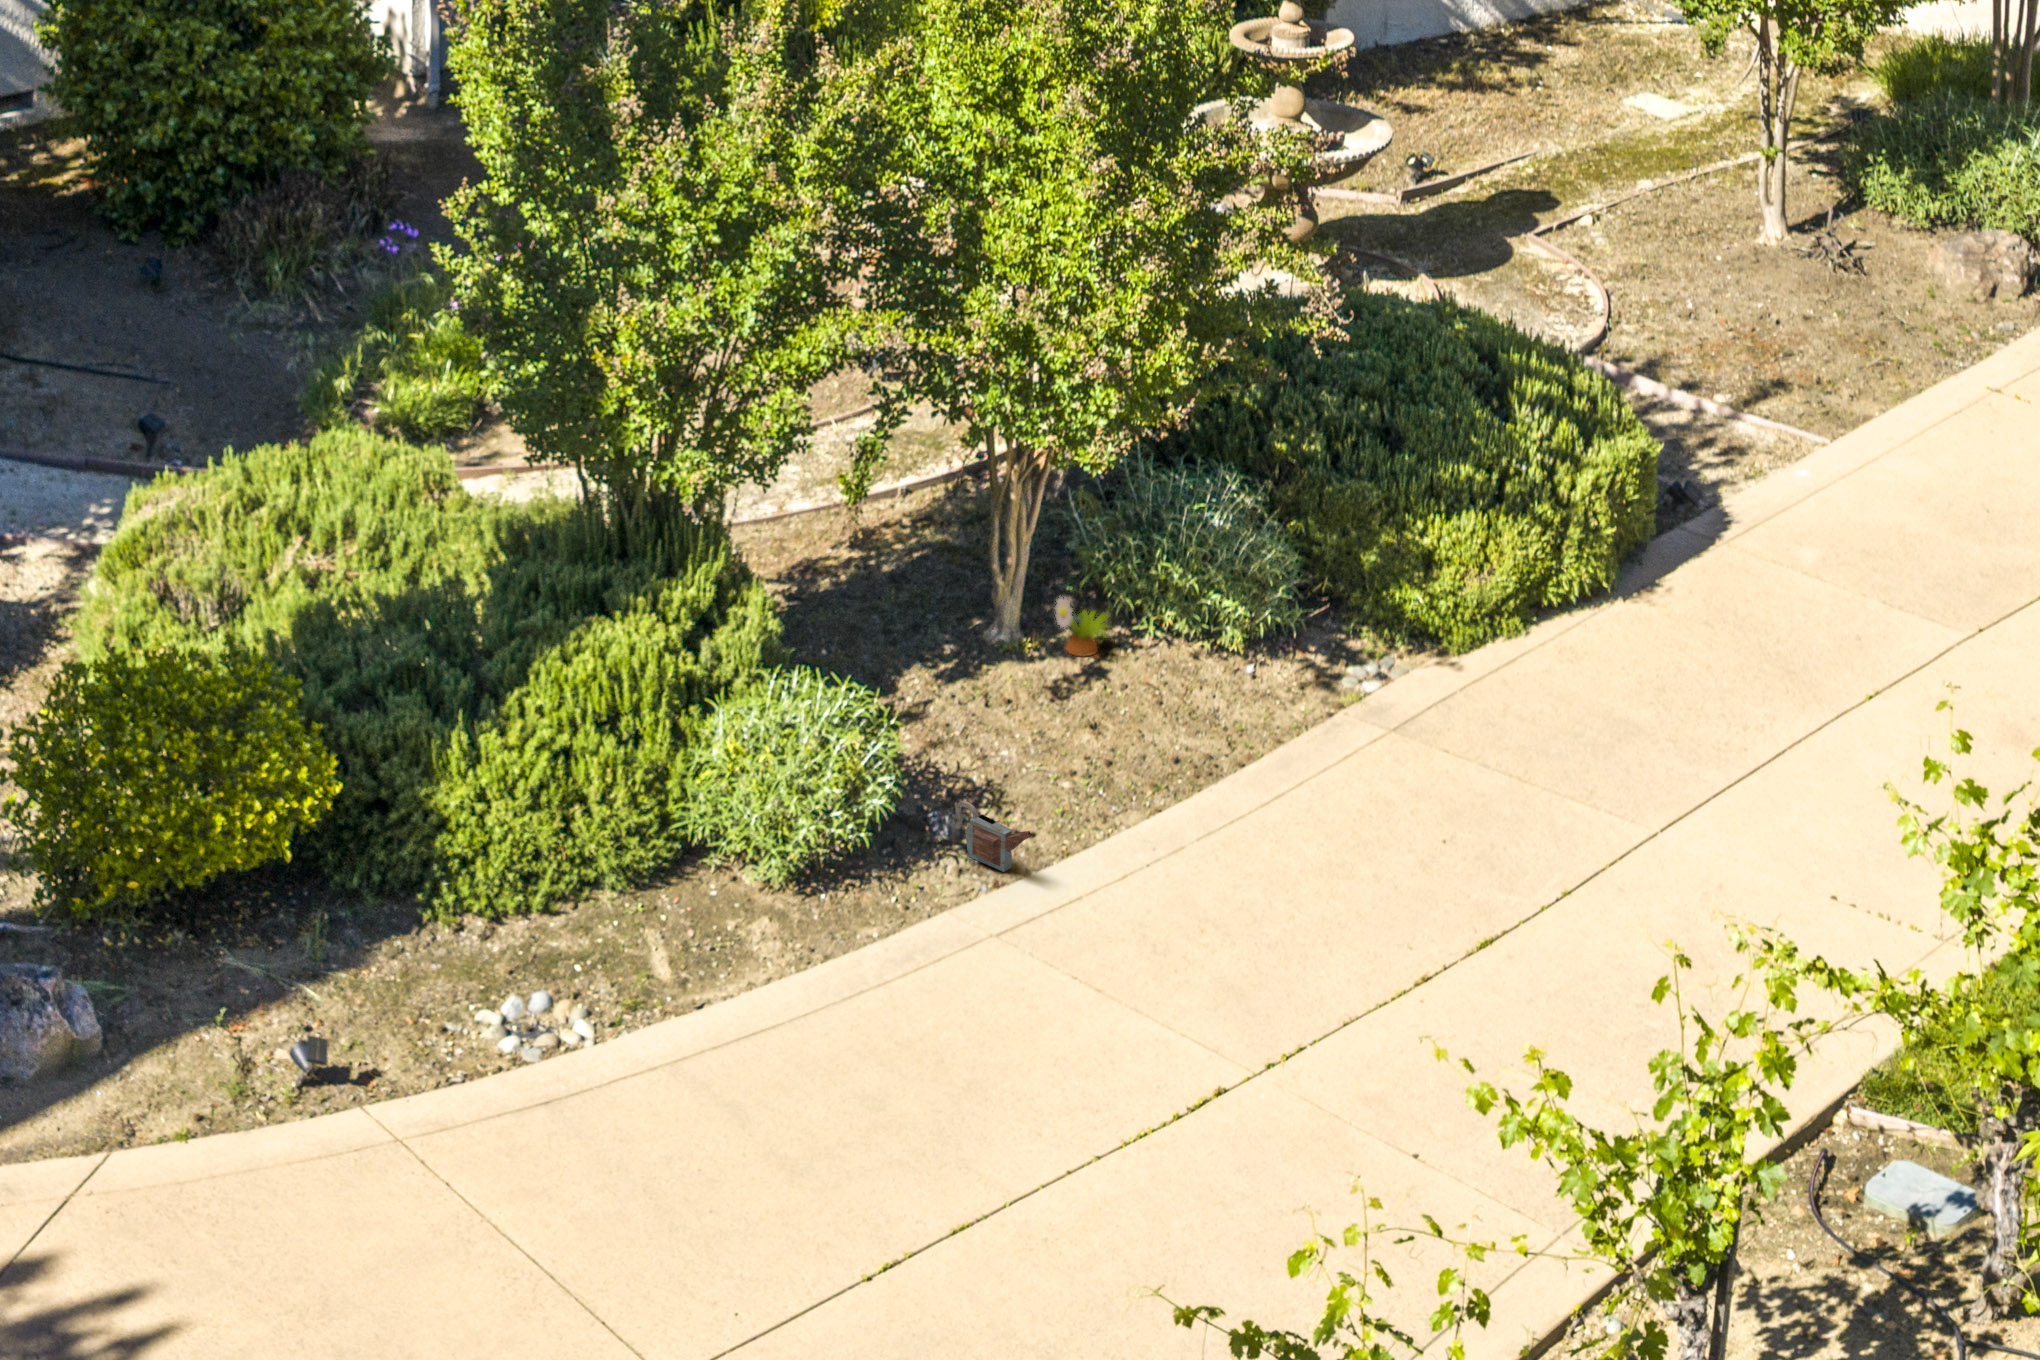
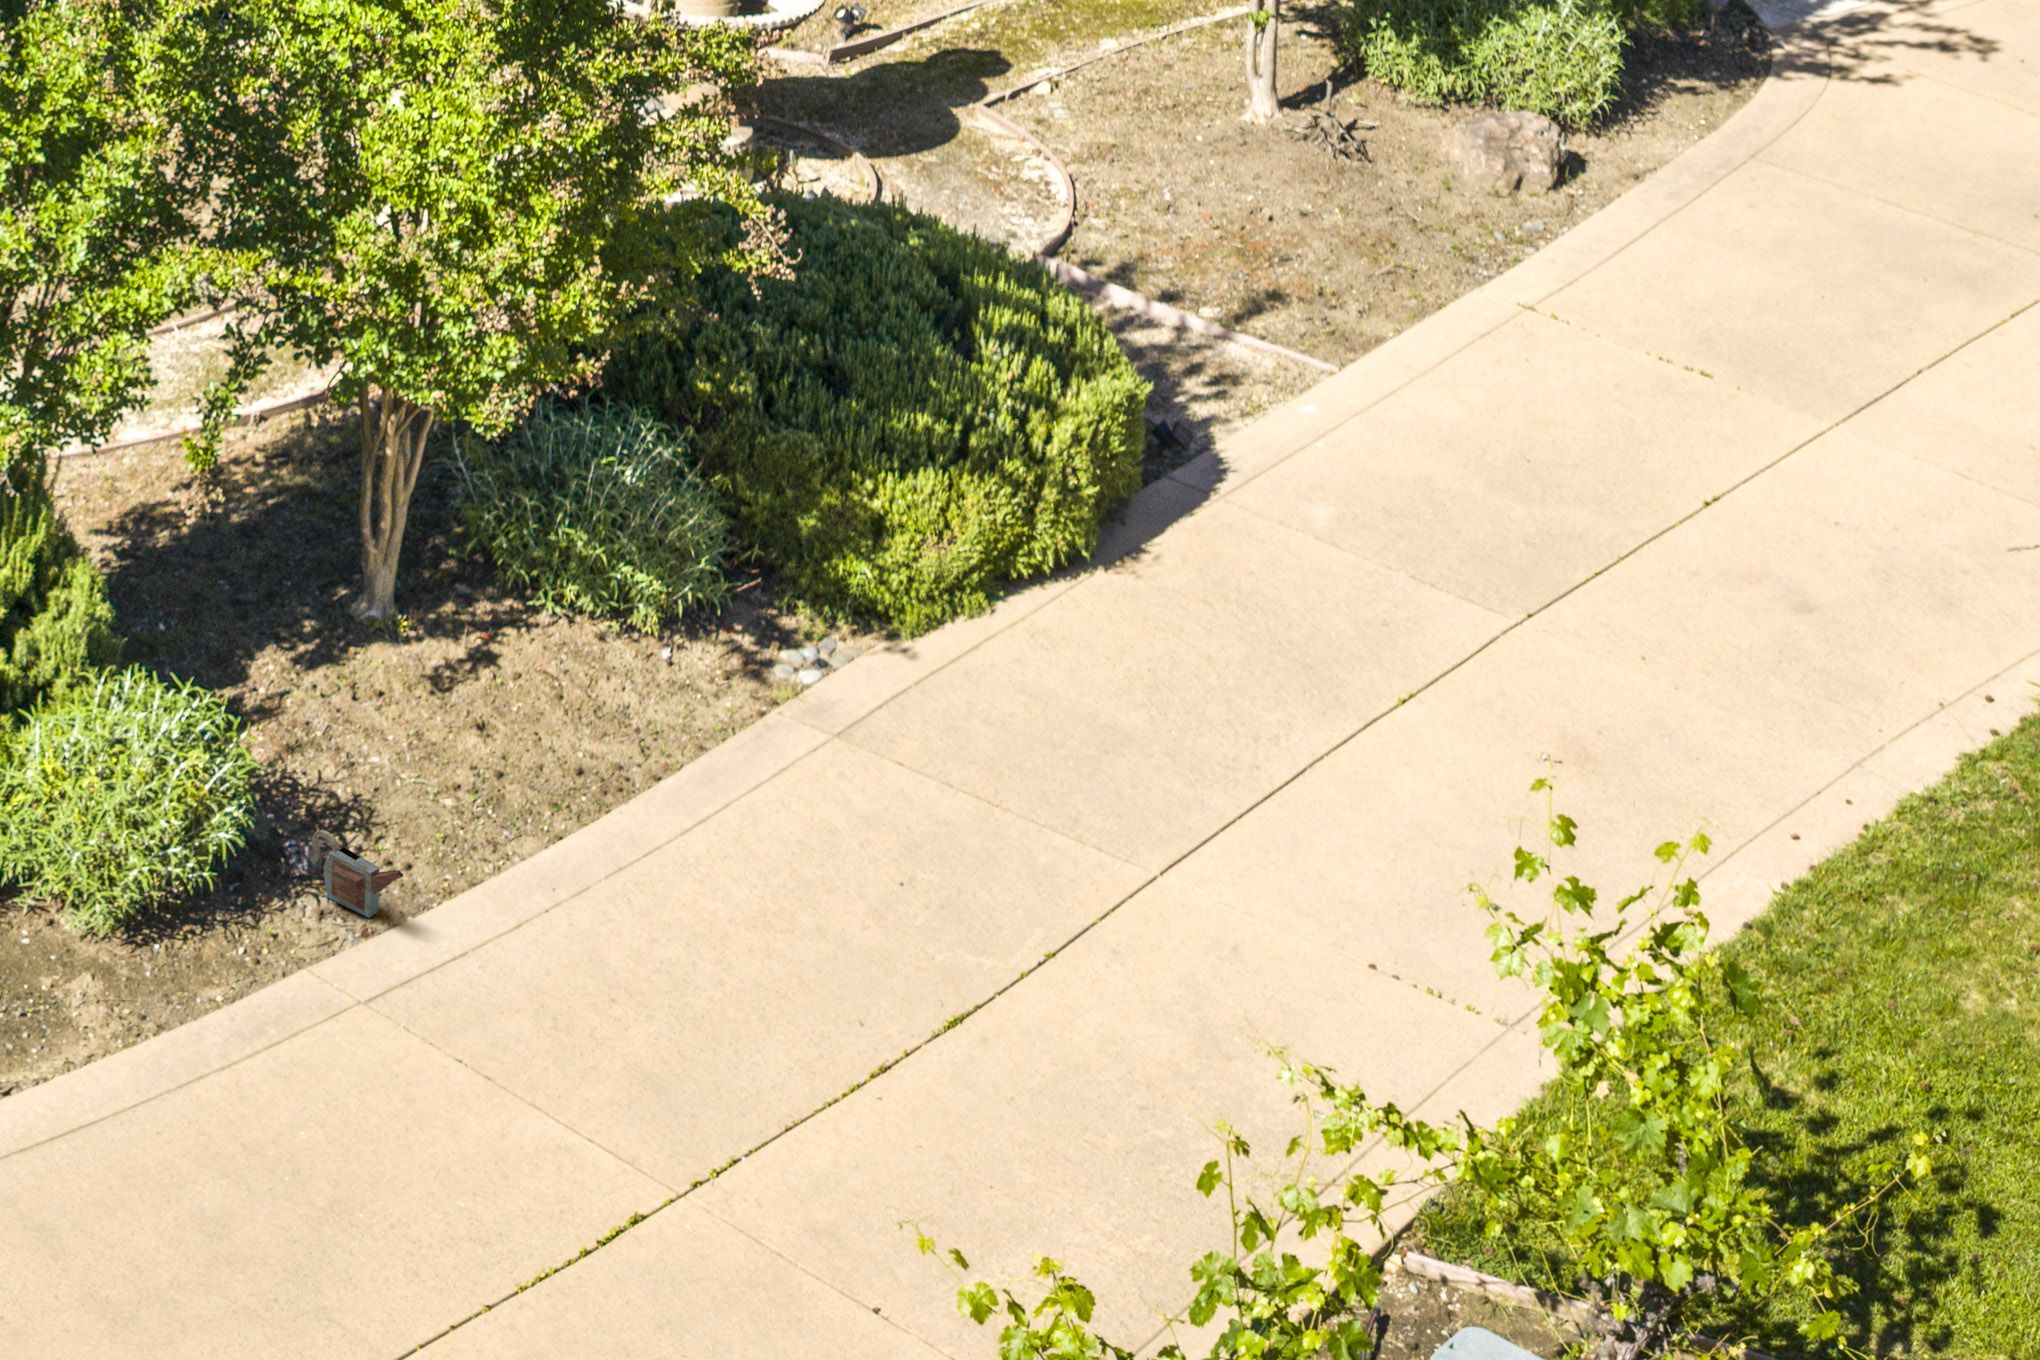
decorative plant: present [1055,598,1110,657] -> none [432,564,500,637]

